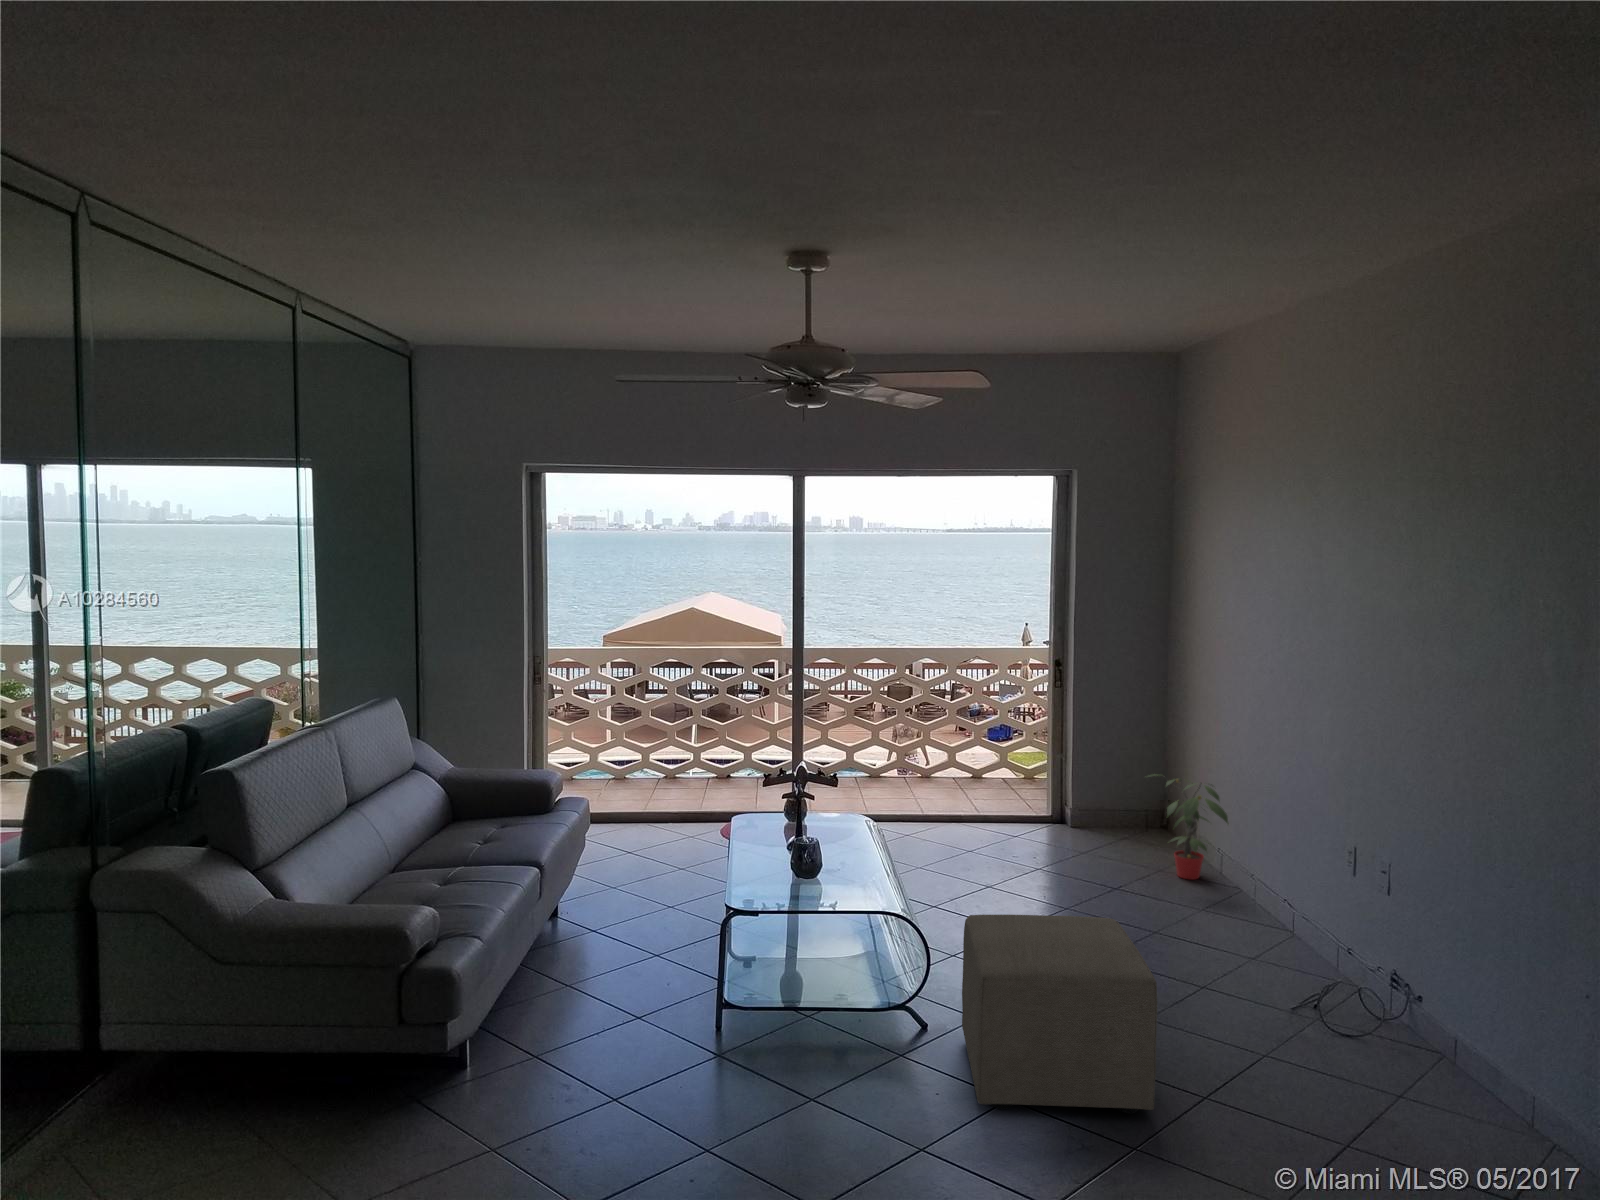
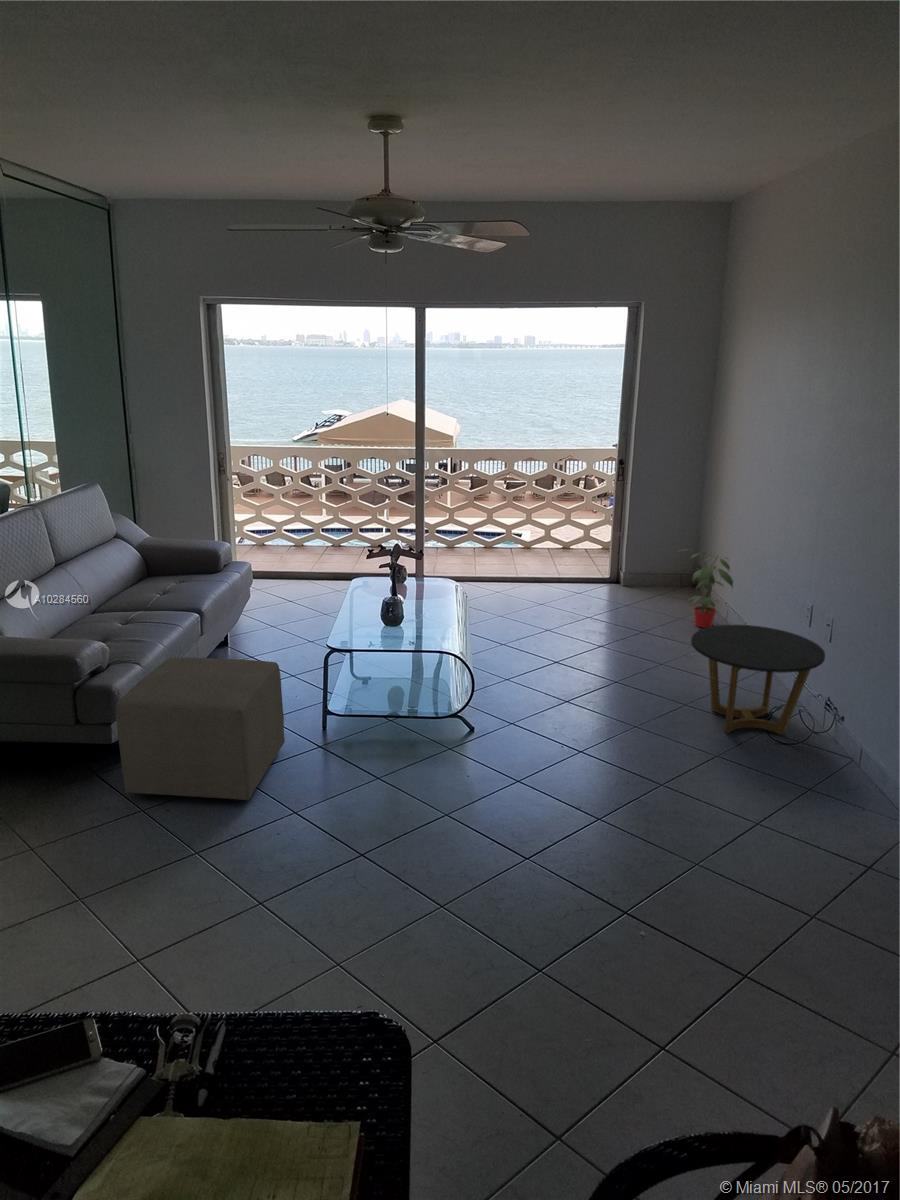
side table: none [1206,872,1389,1024] -> present [691,625,825,735]
ottoman: present [962,915,1157,1114] -> present [116,657,285,802]

